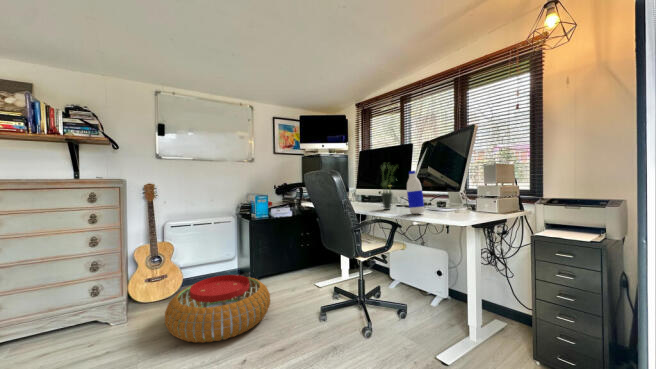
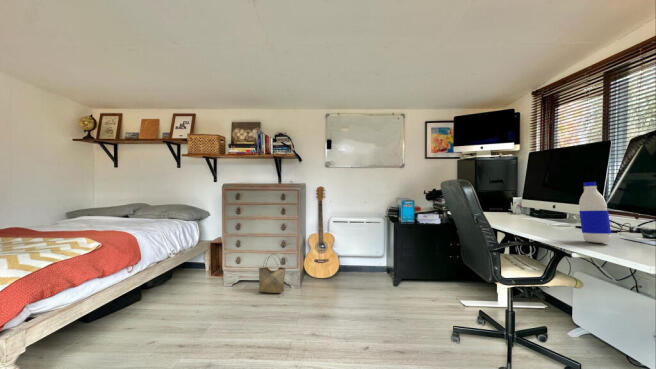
potted plant: present [381,165,395,210] -> none [543,169,578,231]
pouf: present [165,275,270,343] -> none [319,269,404,325]
woven basket: none [44,284,101,350] -> present [259,256,286,293]

